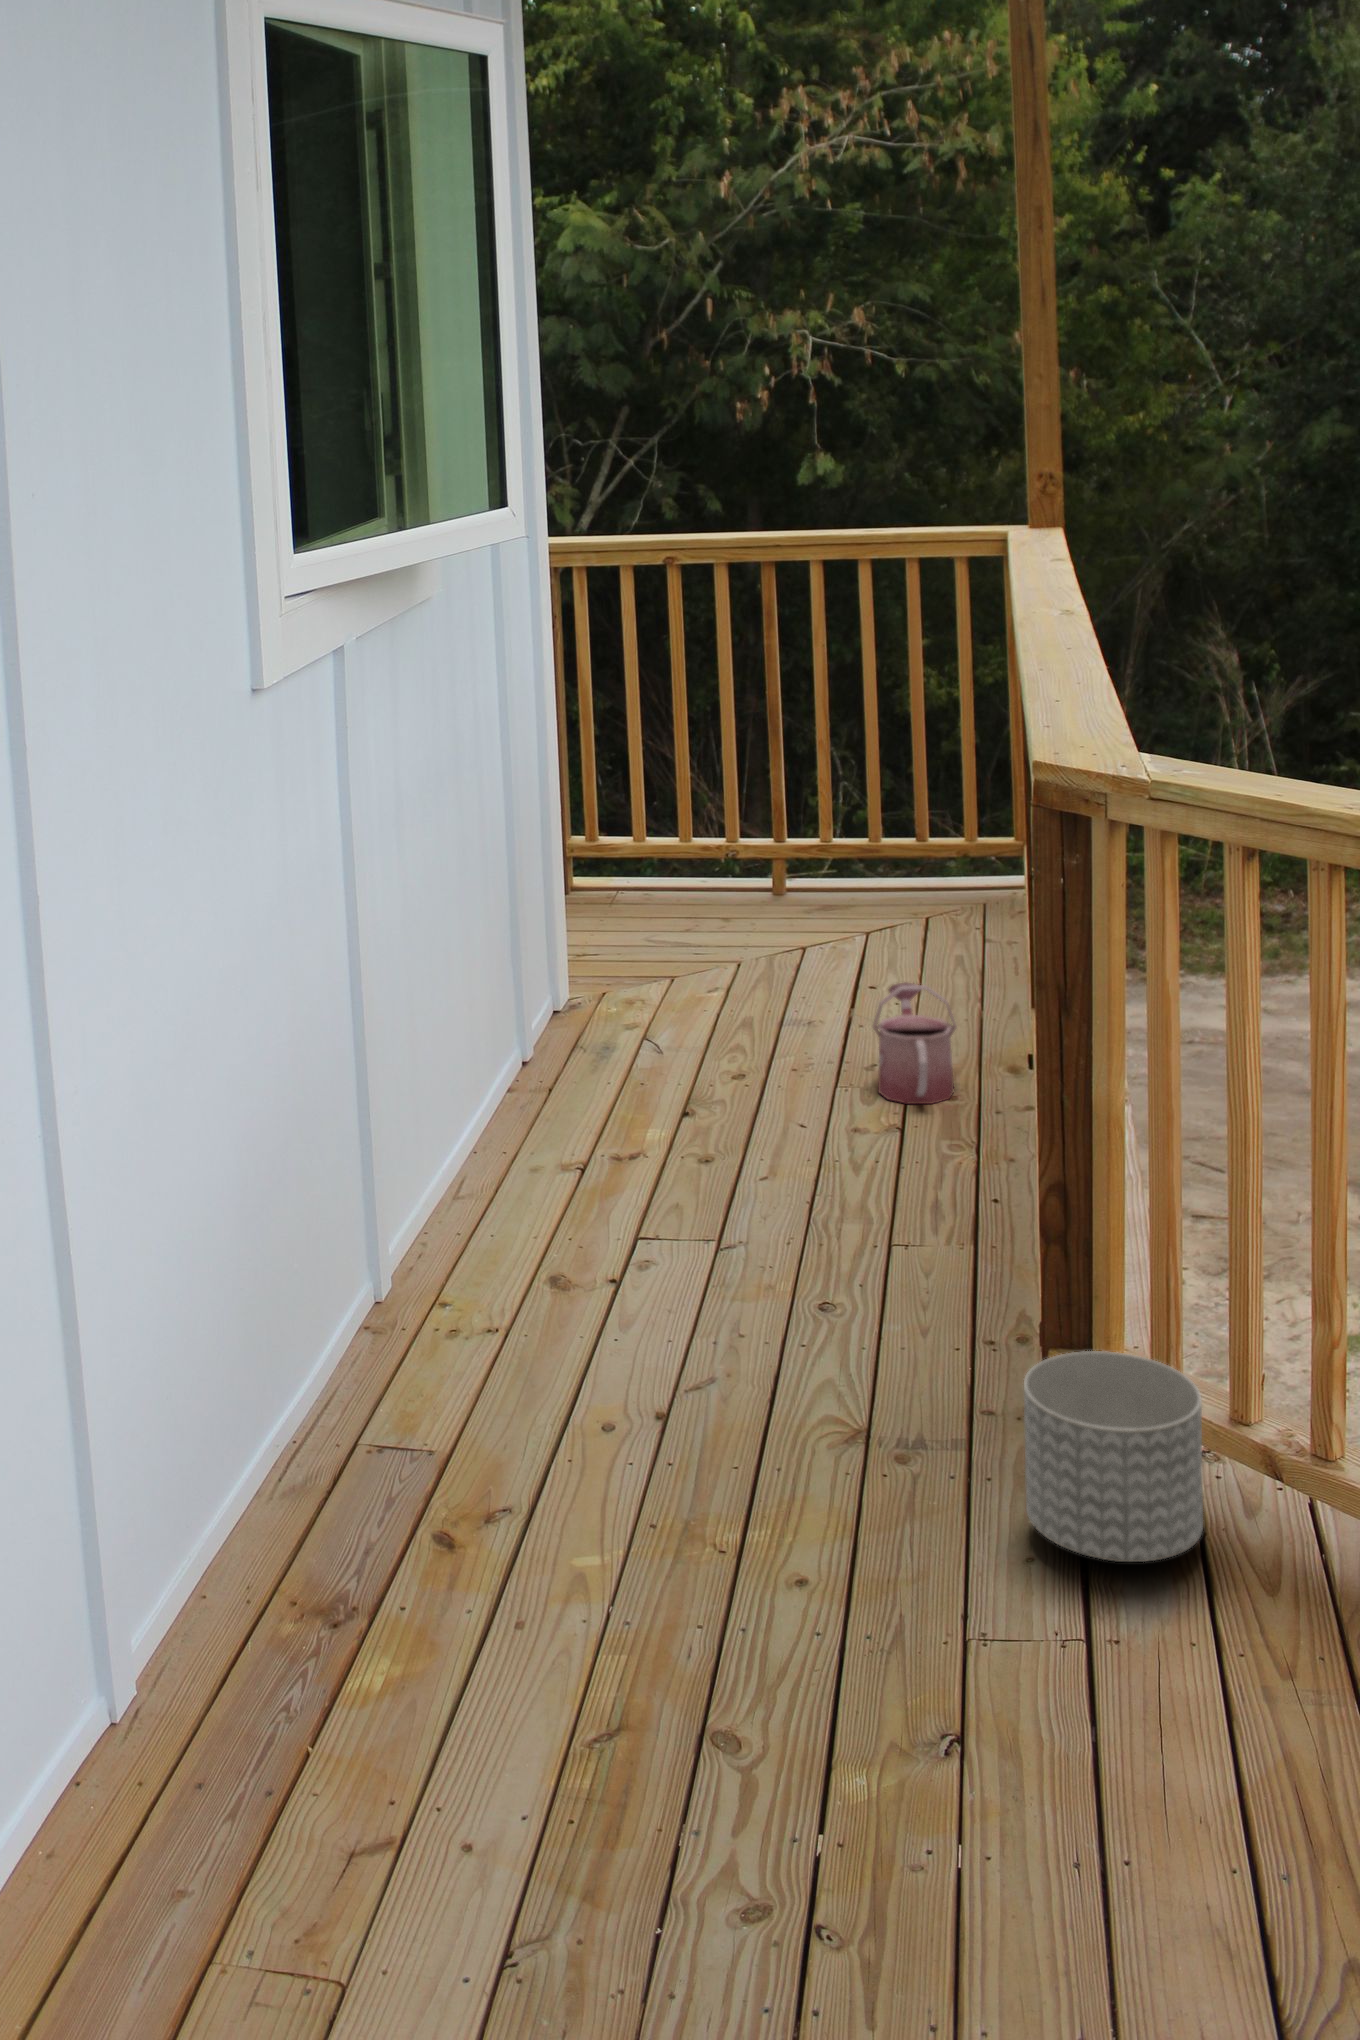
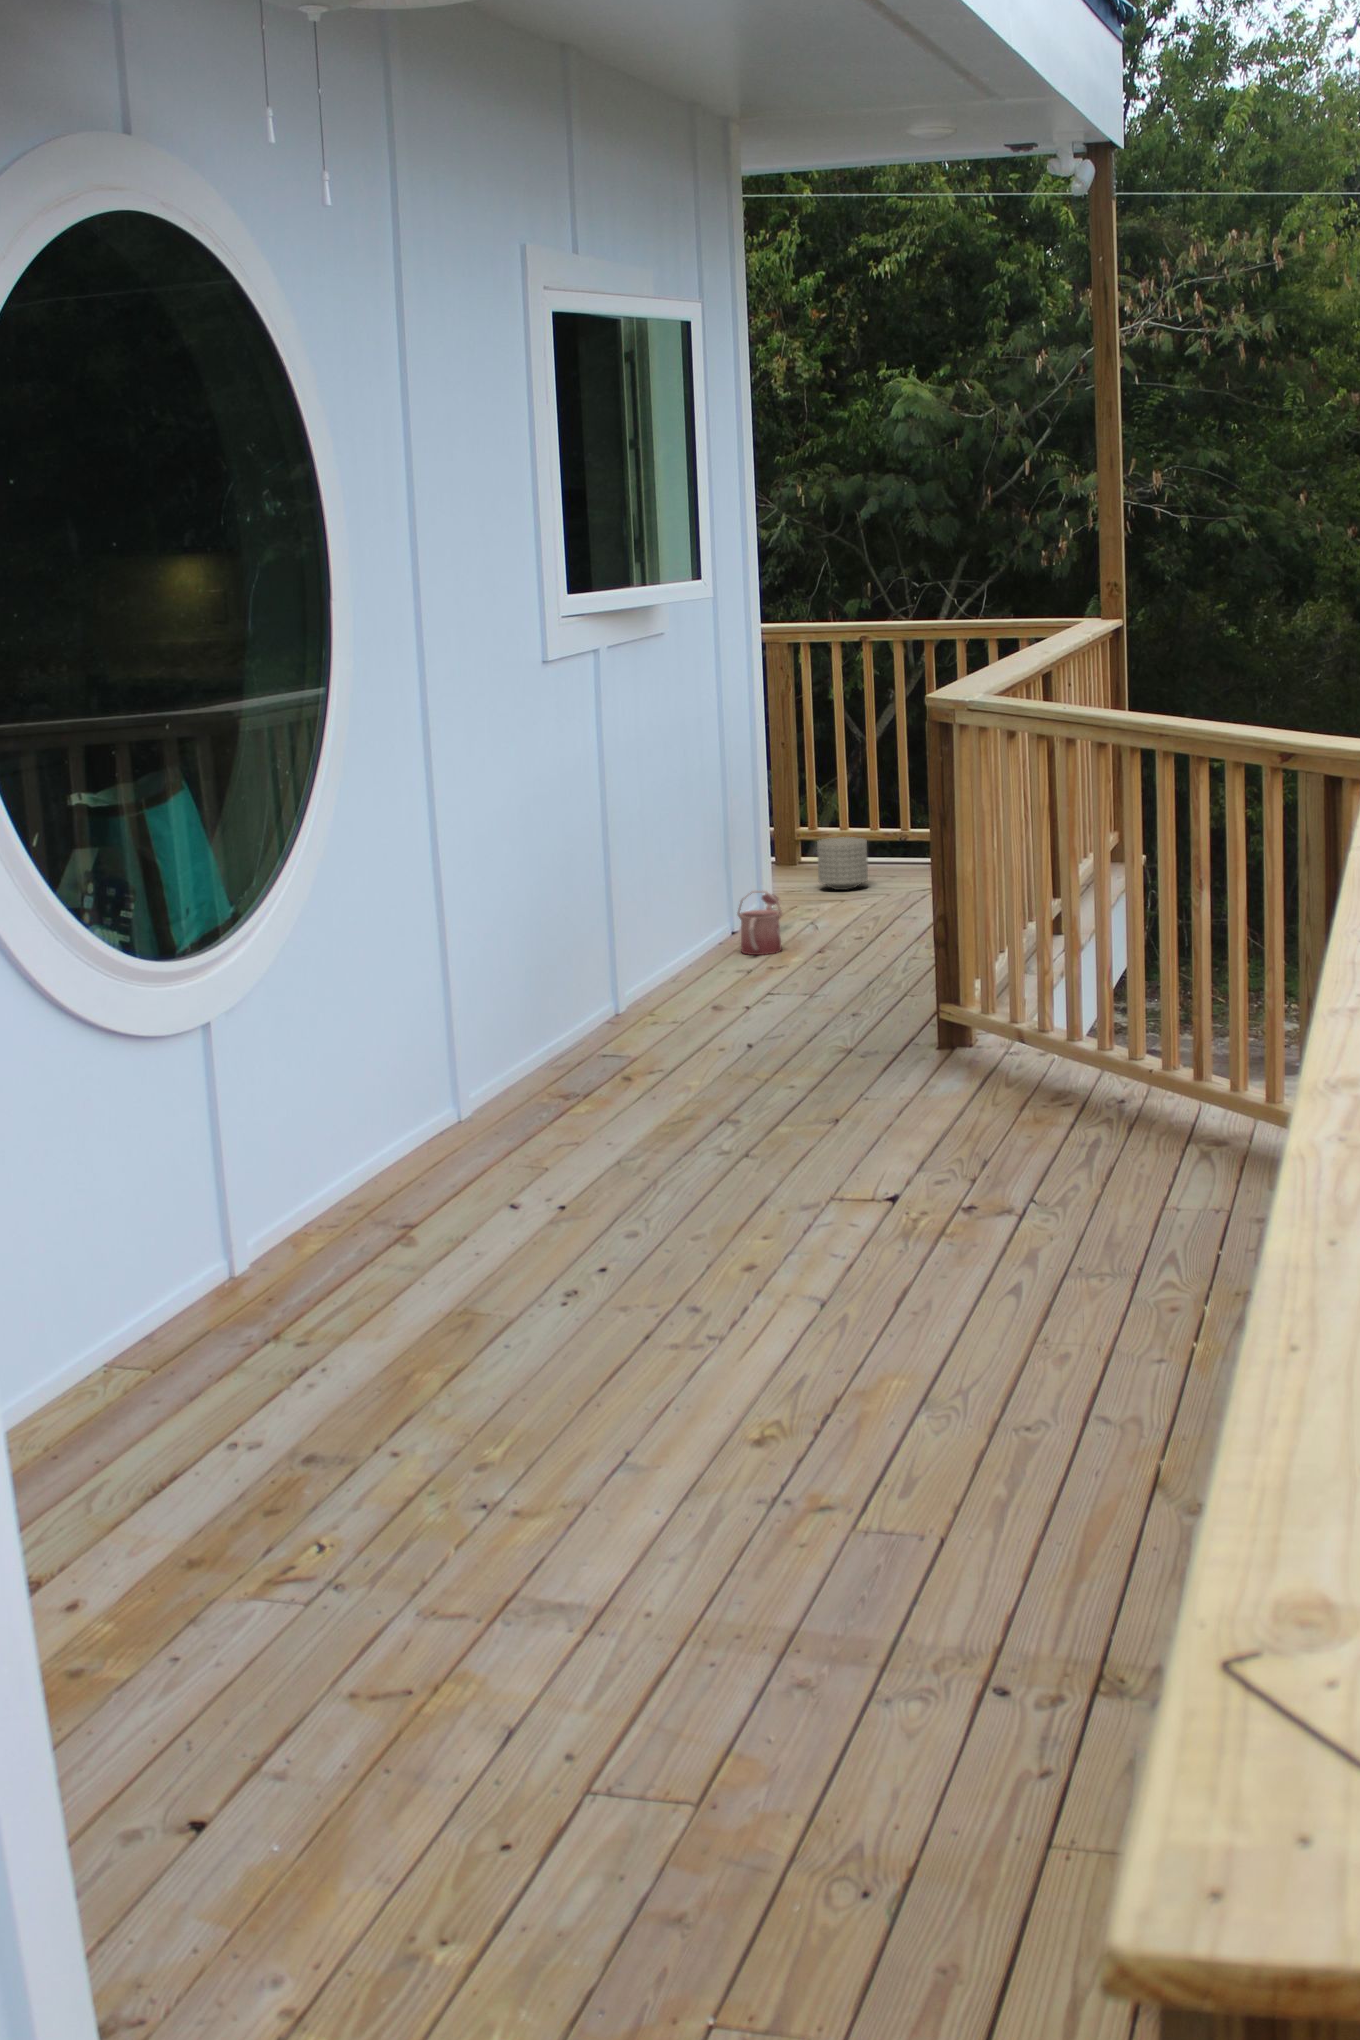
planter: present [1024,1351,1203,1562] -> present [817,837,868,890]

